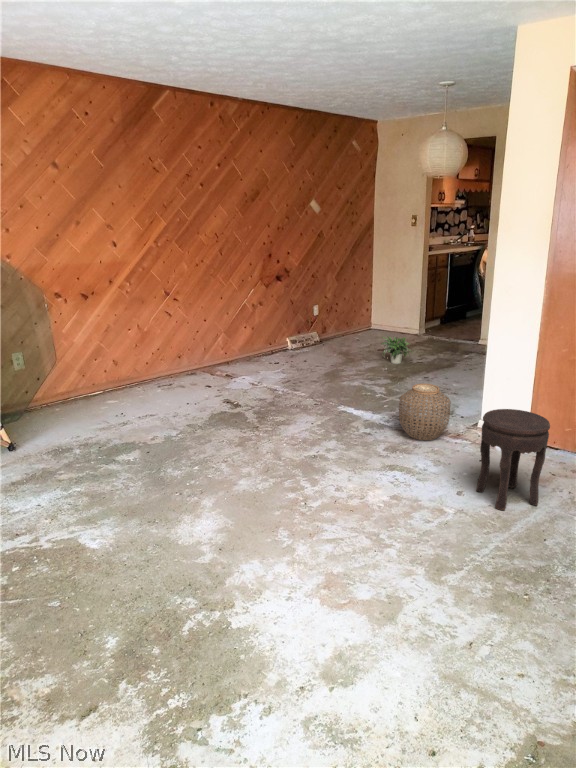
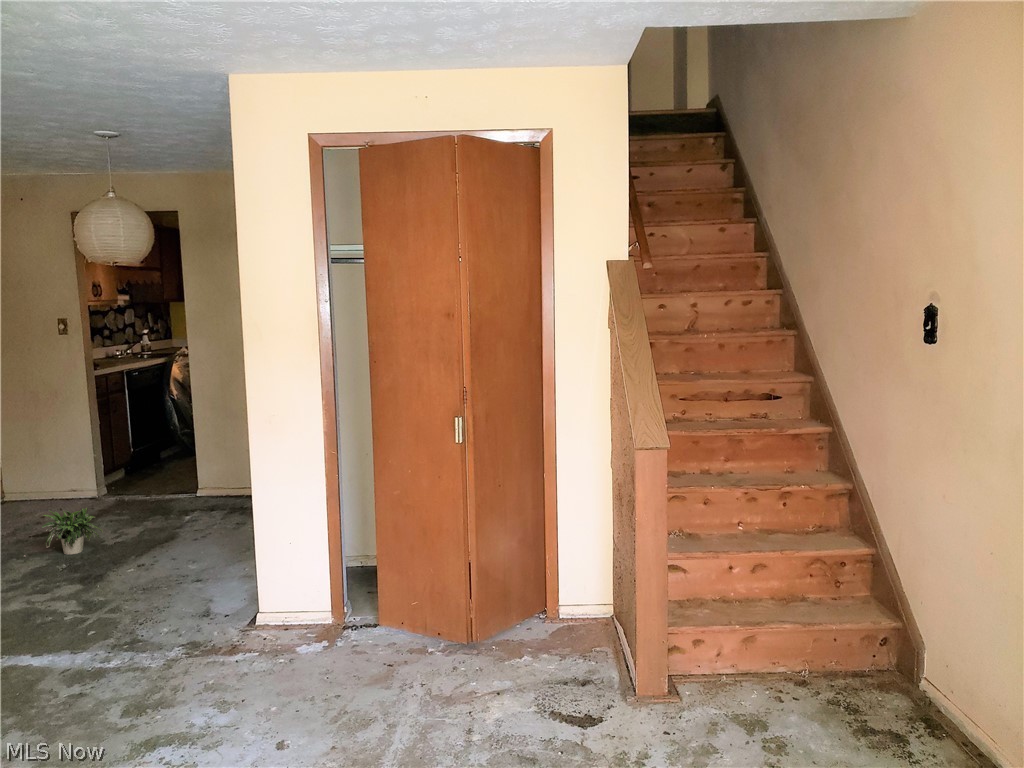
woven basket: present [399,384,451,440] -> none [132,580,220,676]
side table: present [477,409,550,510] -> none [300,587,391,745]

